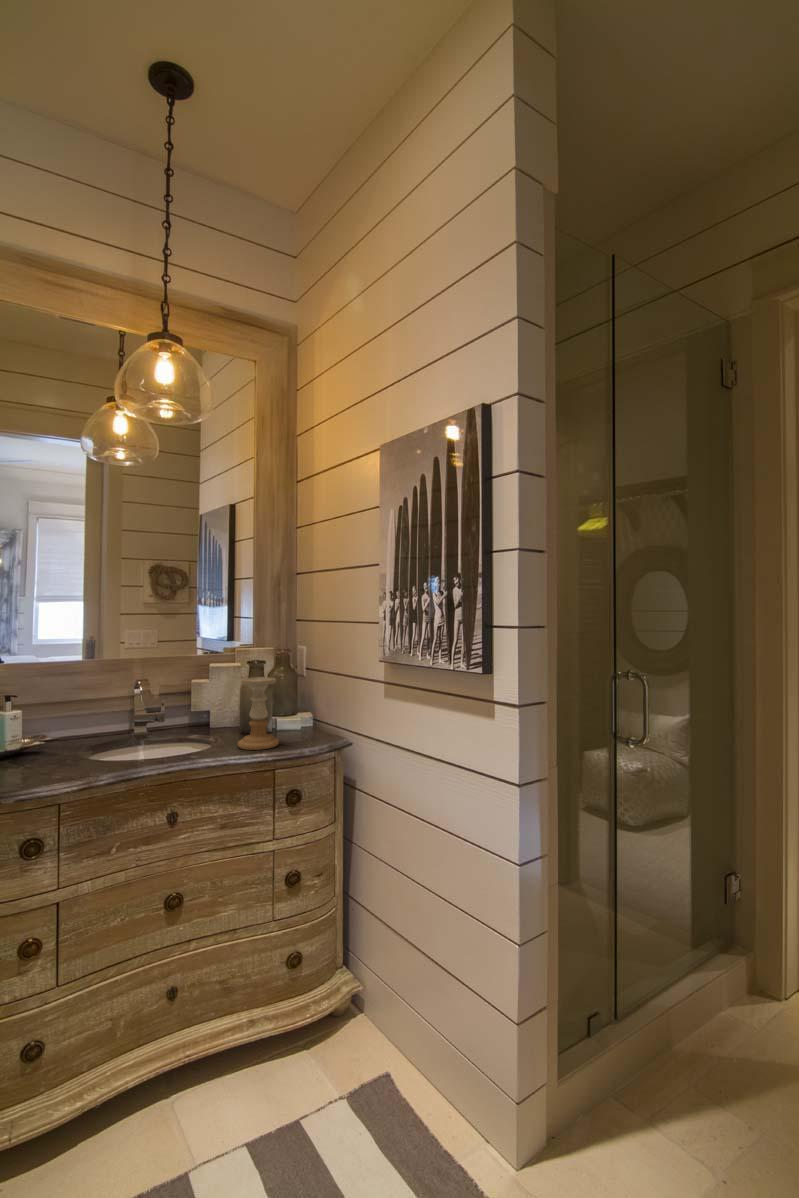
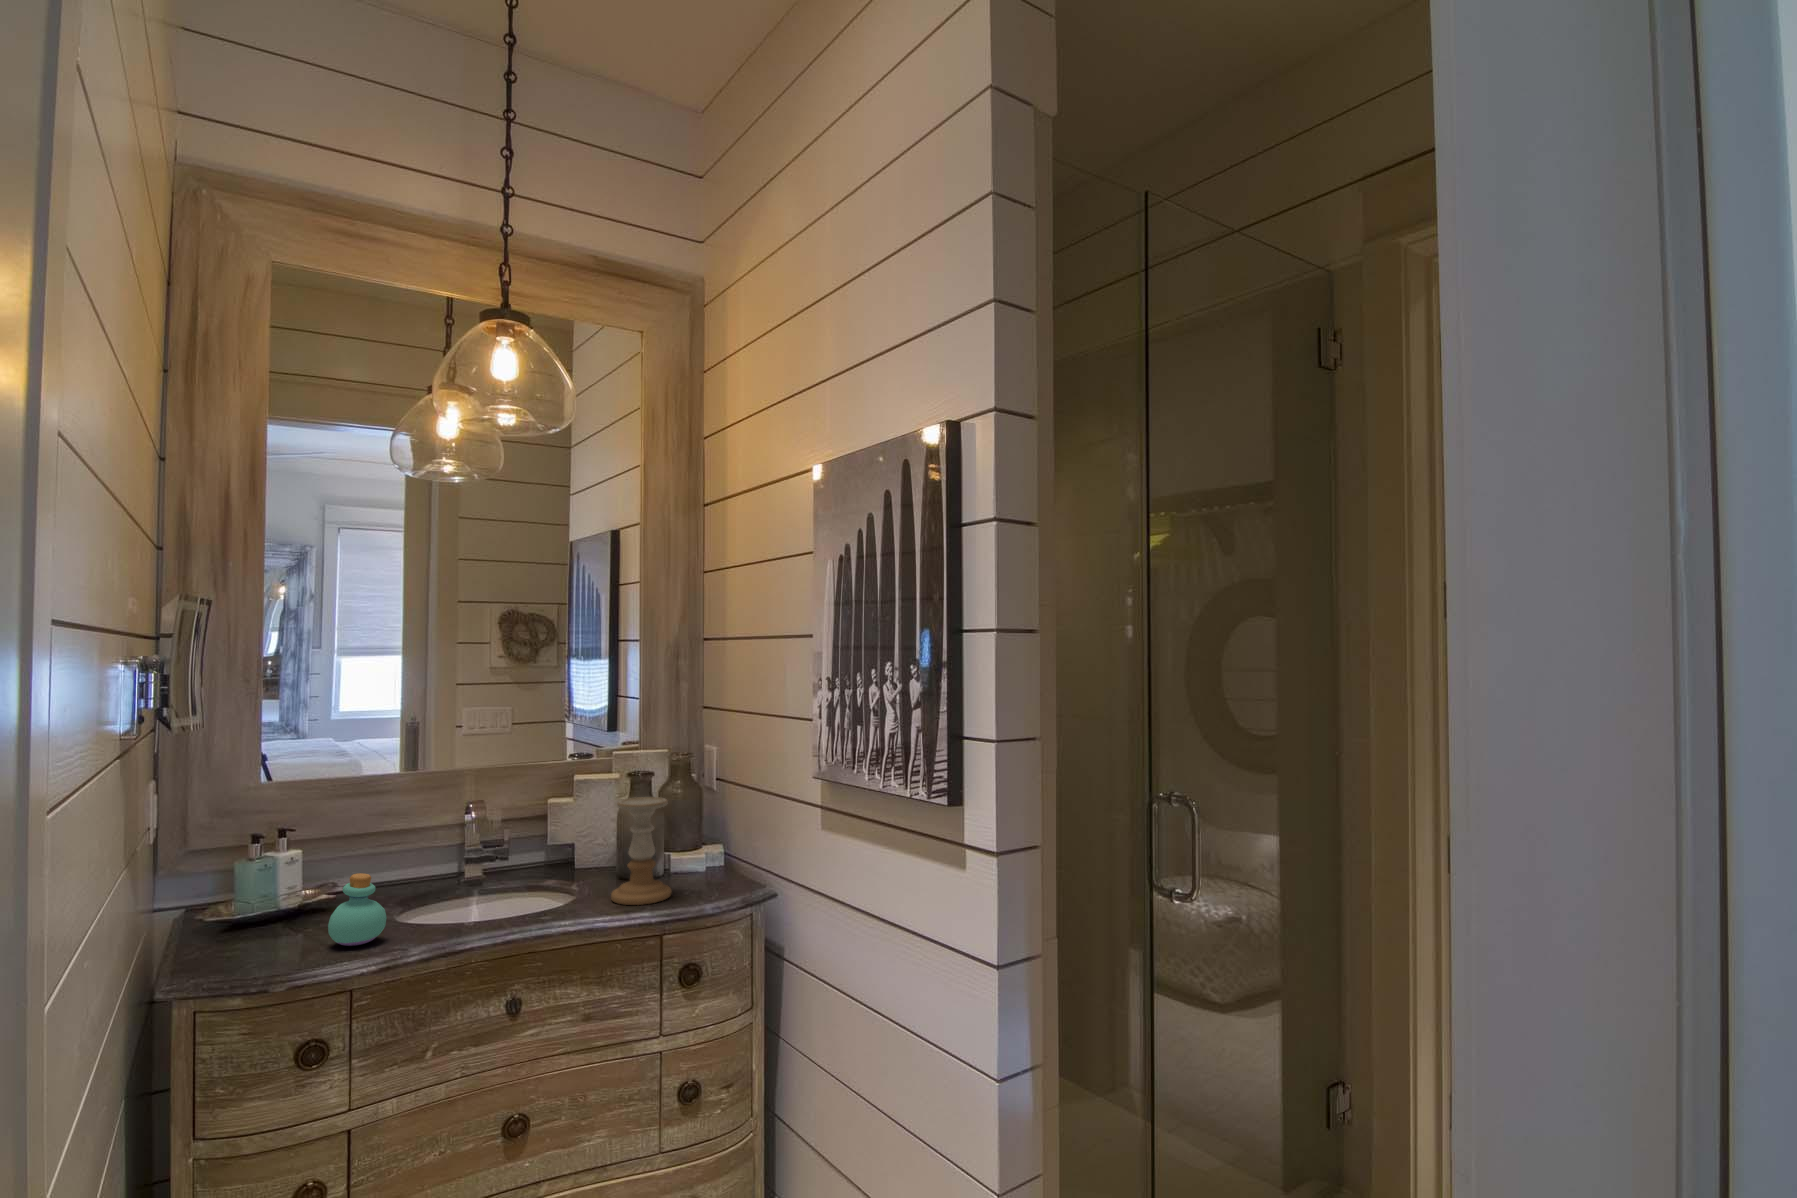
perfume bottle: none [42,724,83,774] -> present [328,873,387,946]

